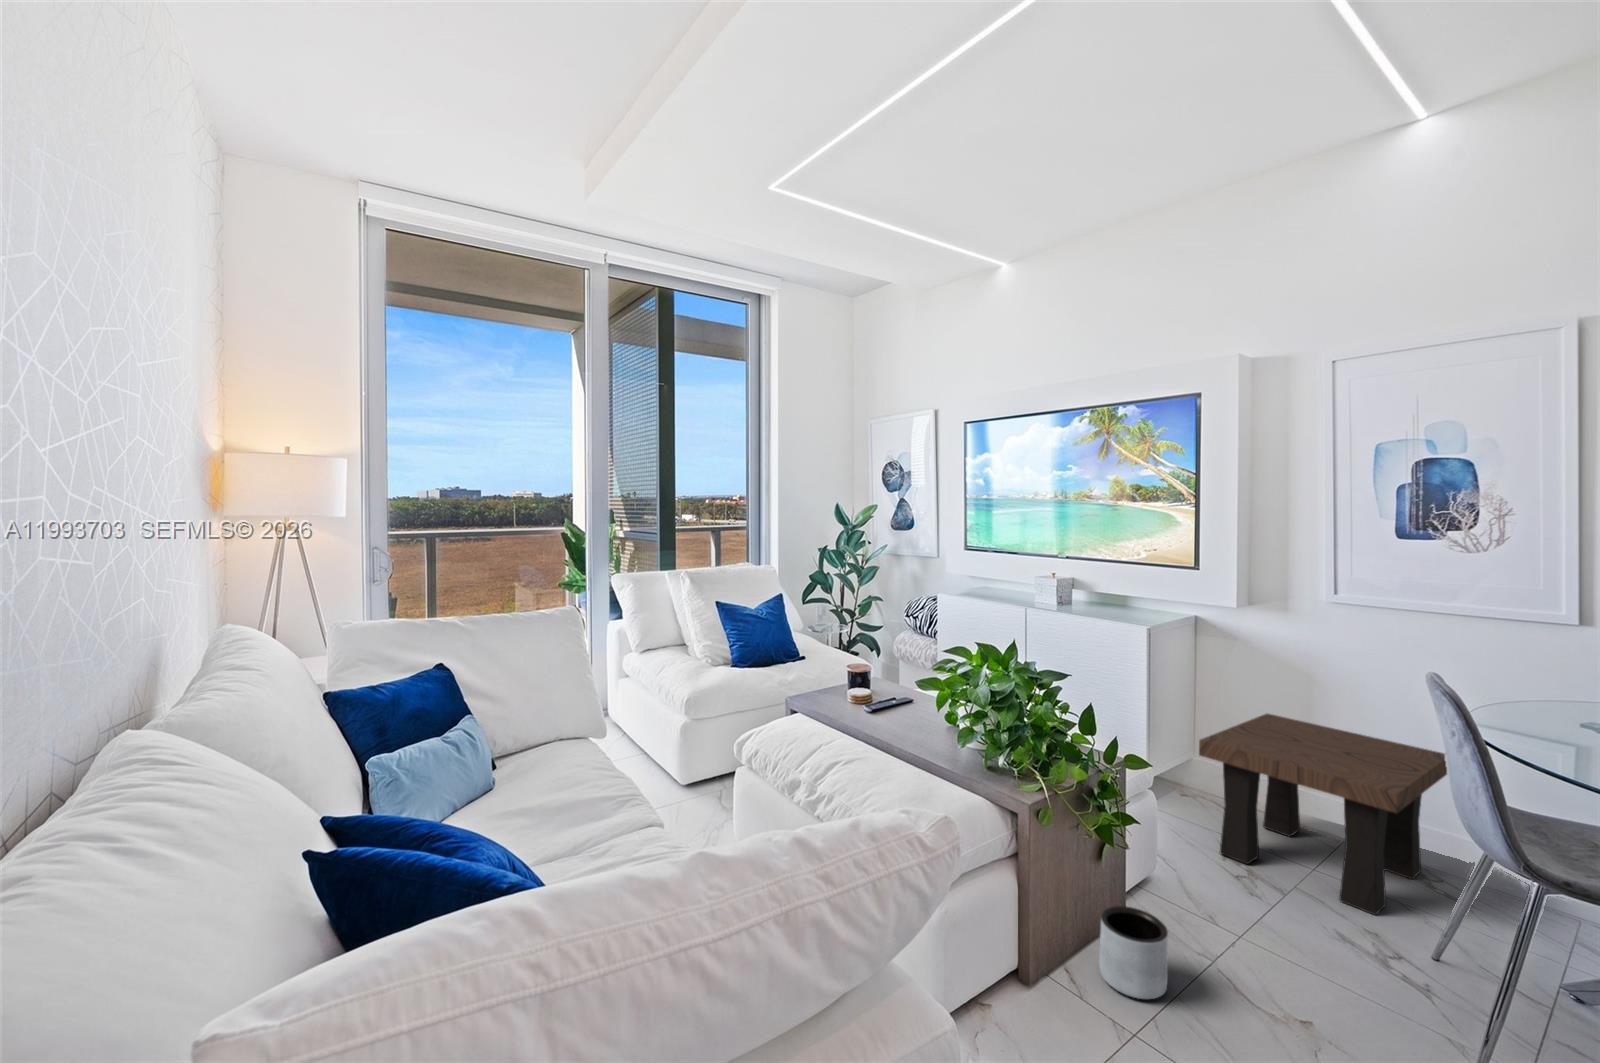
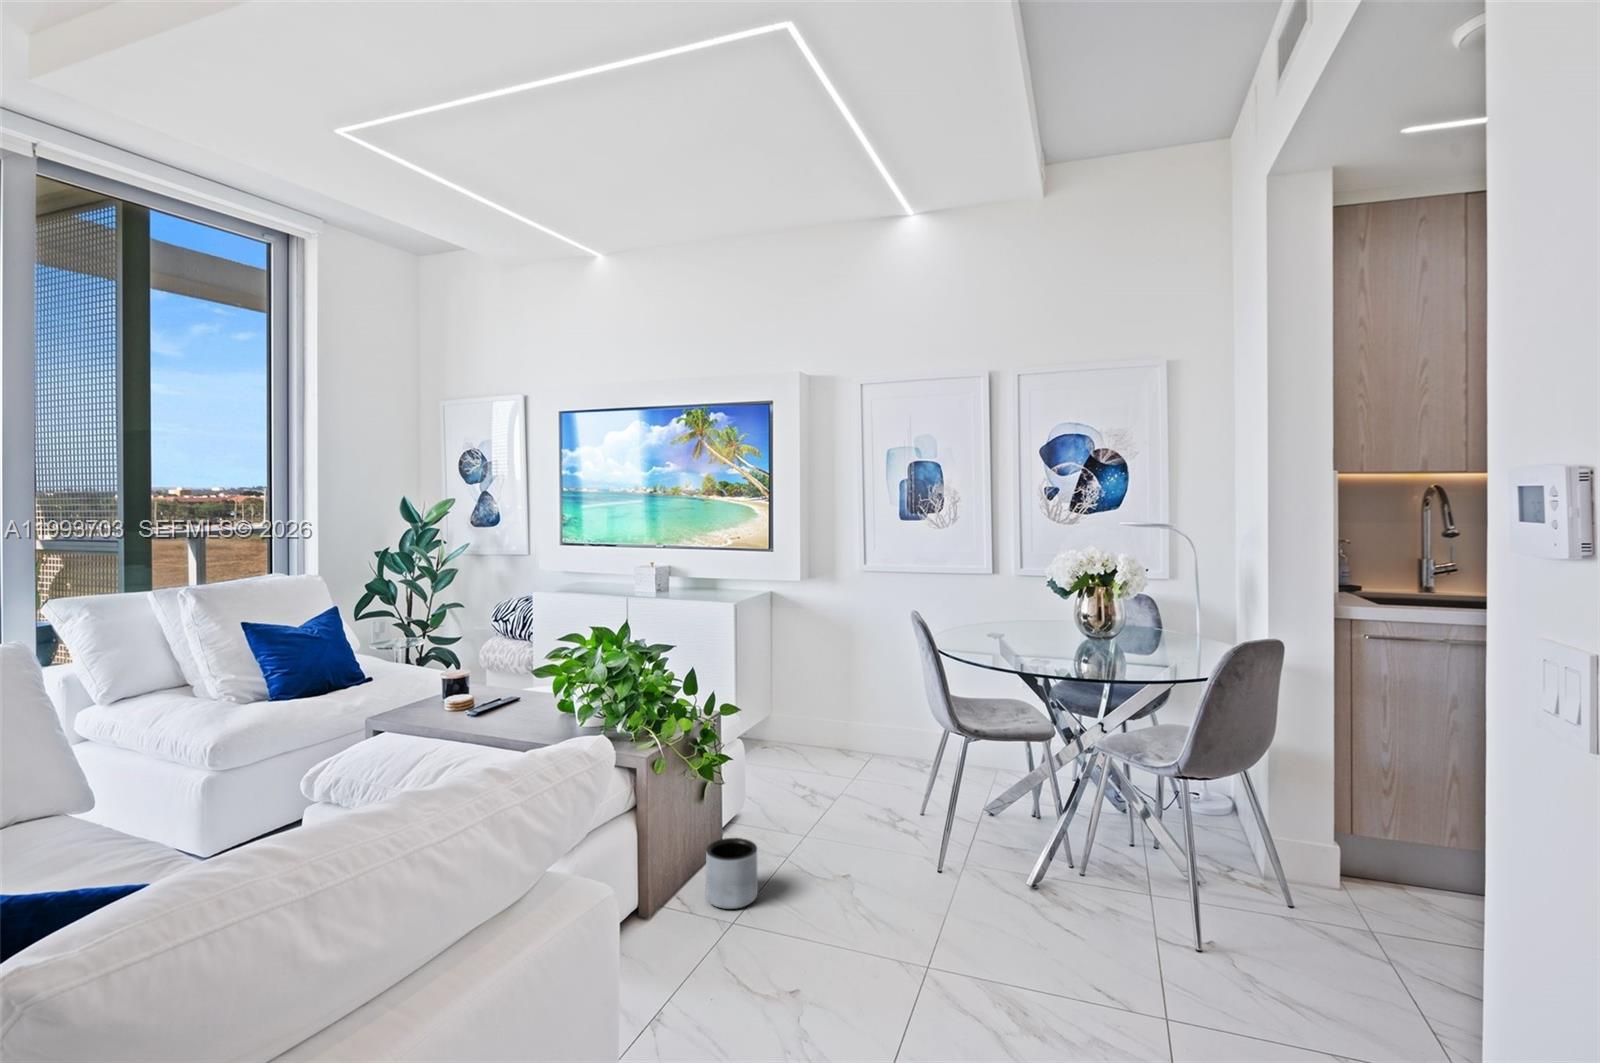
side table: present [1199,714,1447,915] -> none [776,672,936,808]

